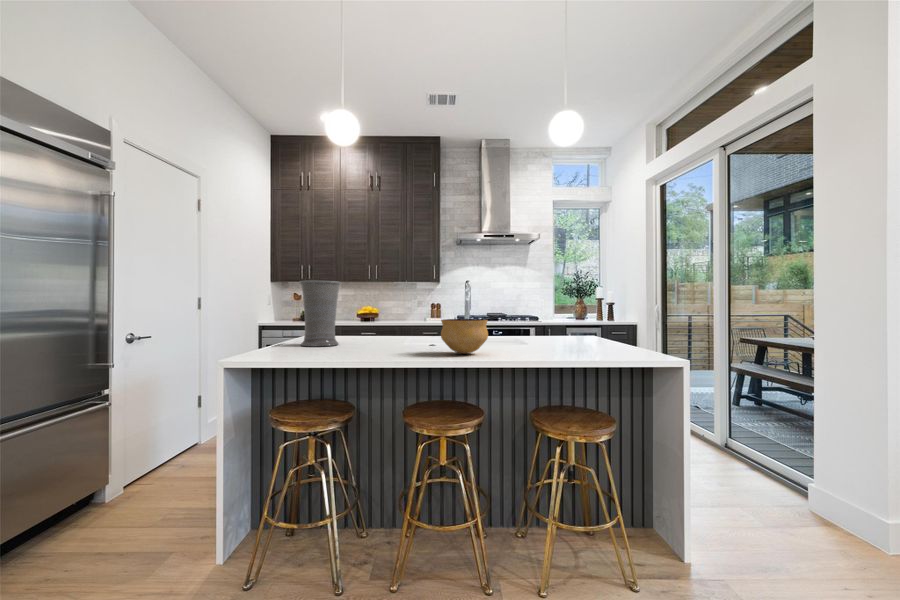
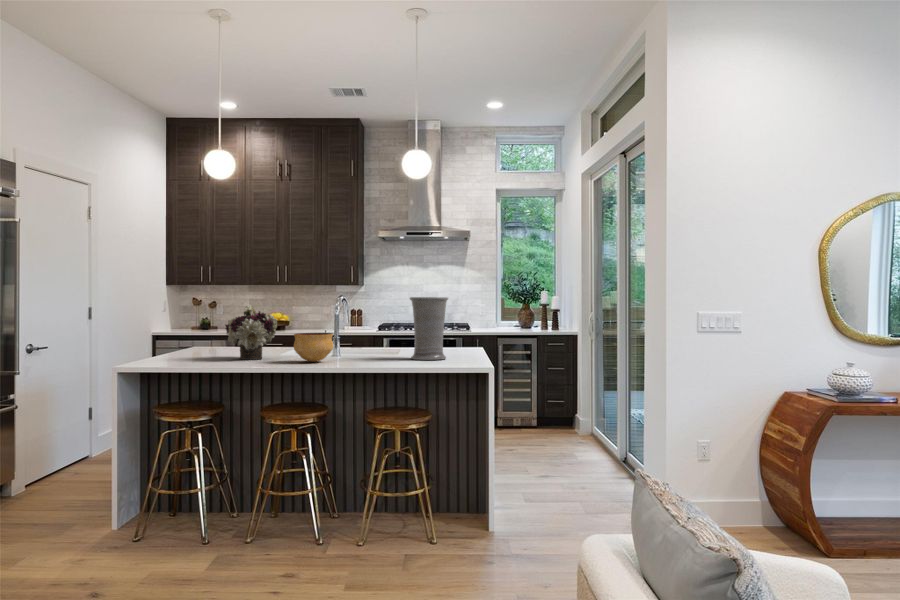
vase: present [299,280,341,347] -> present [410,297,448,360]
flower arrangement: none [350,287,412,351] -> present [225,305,277,360]

